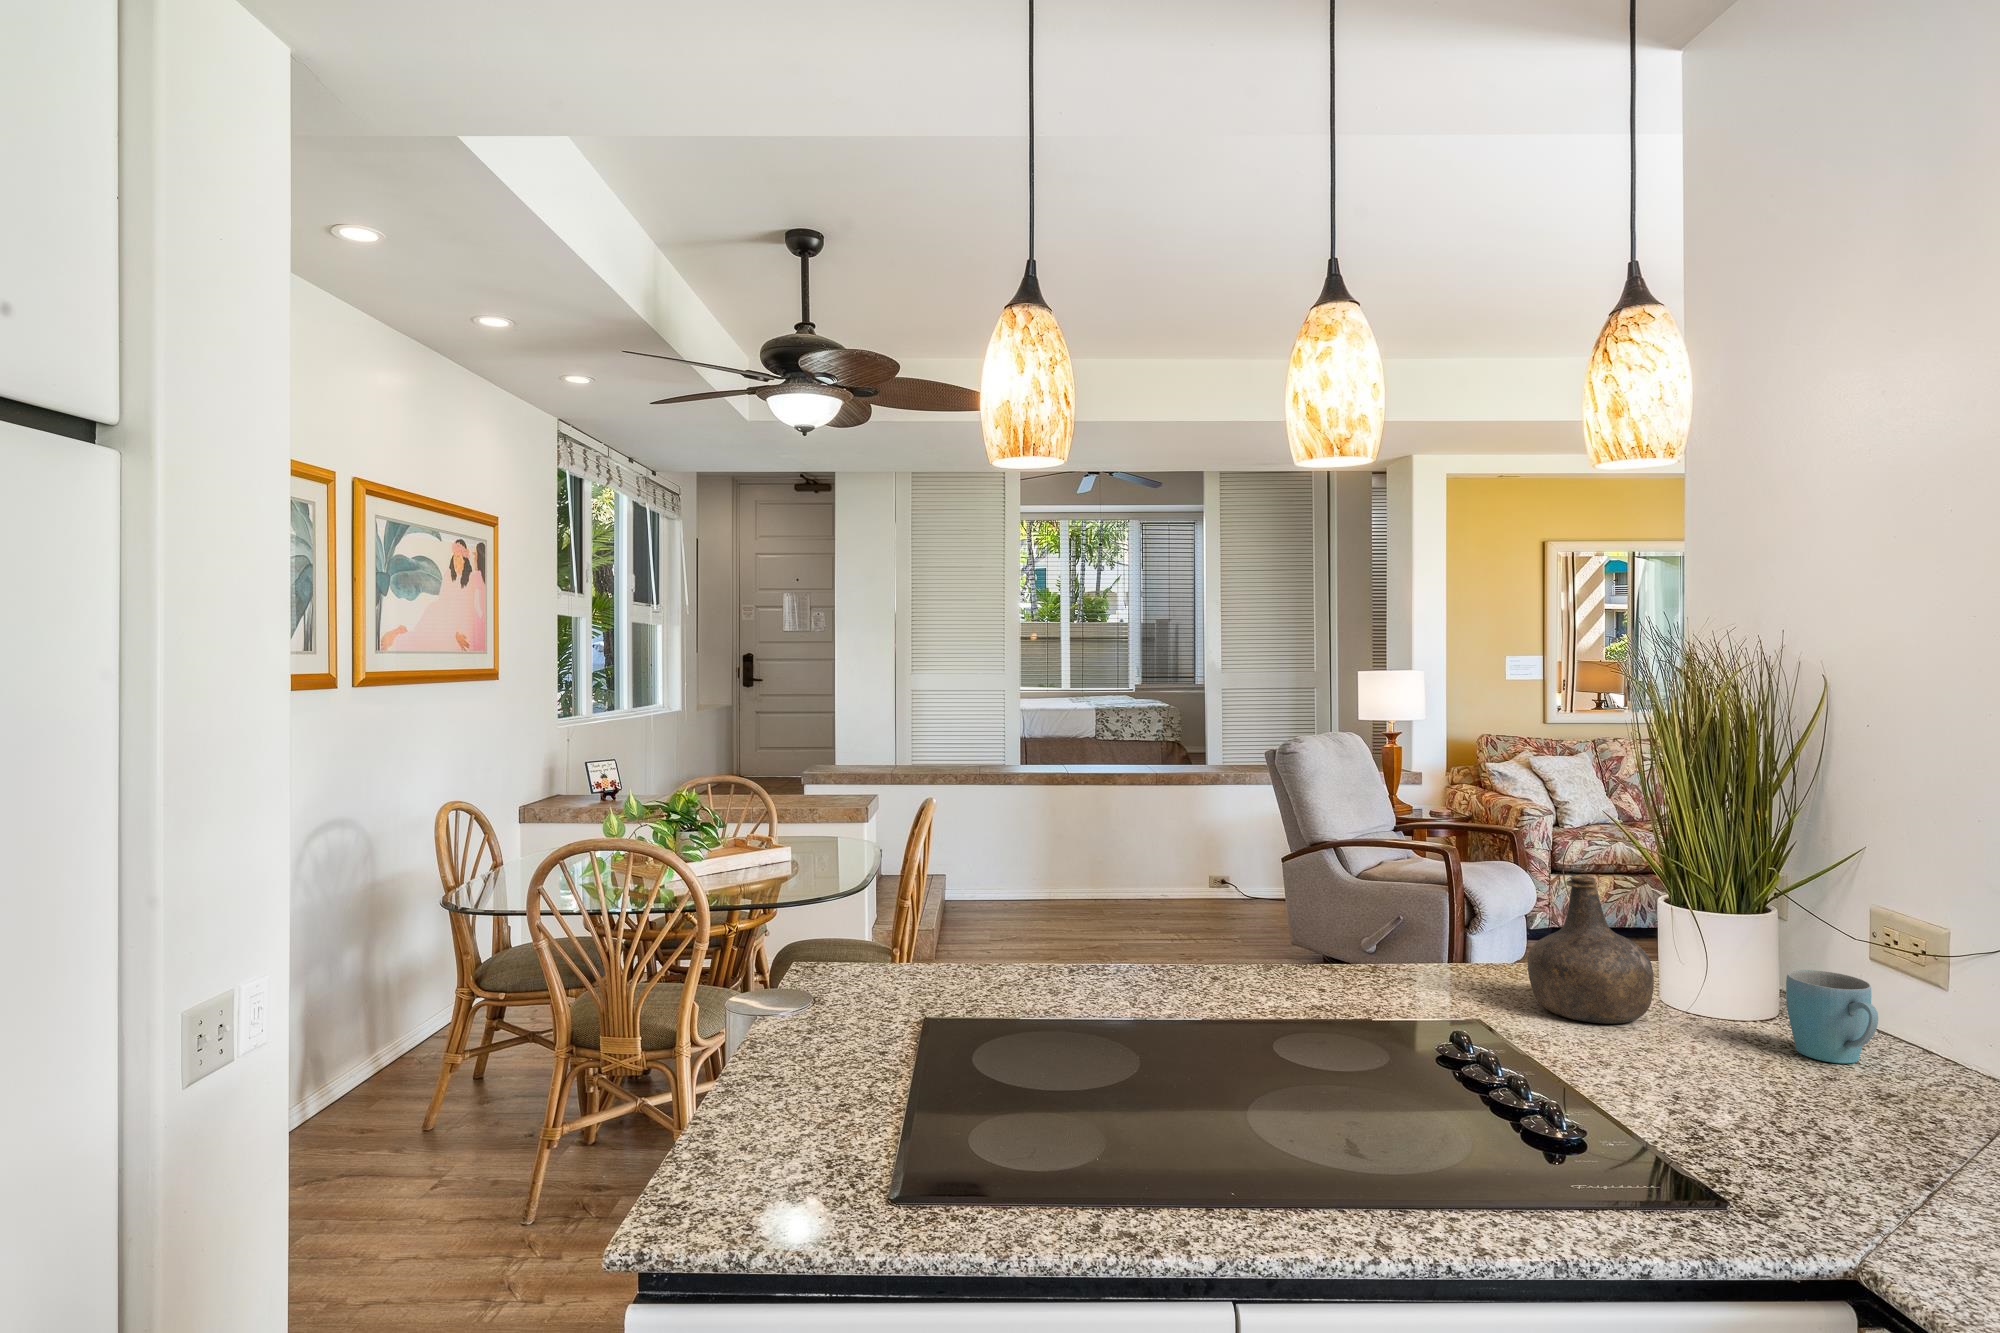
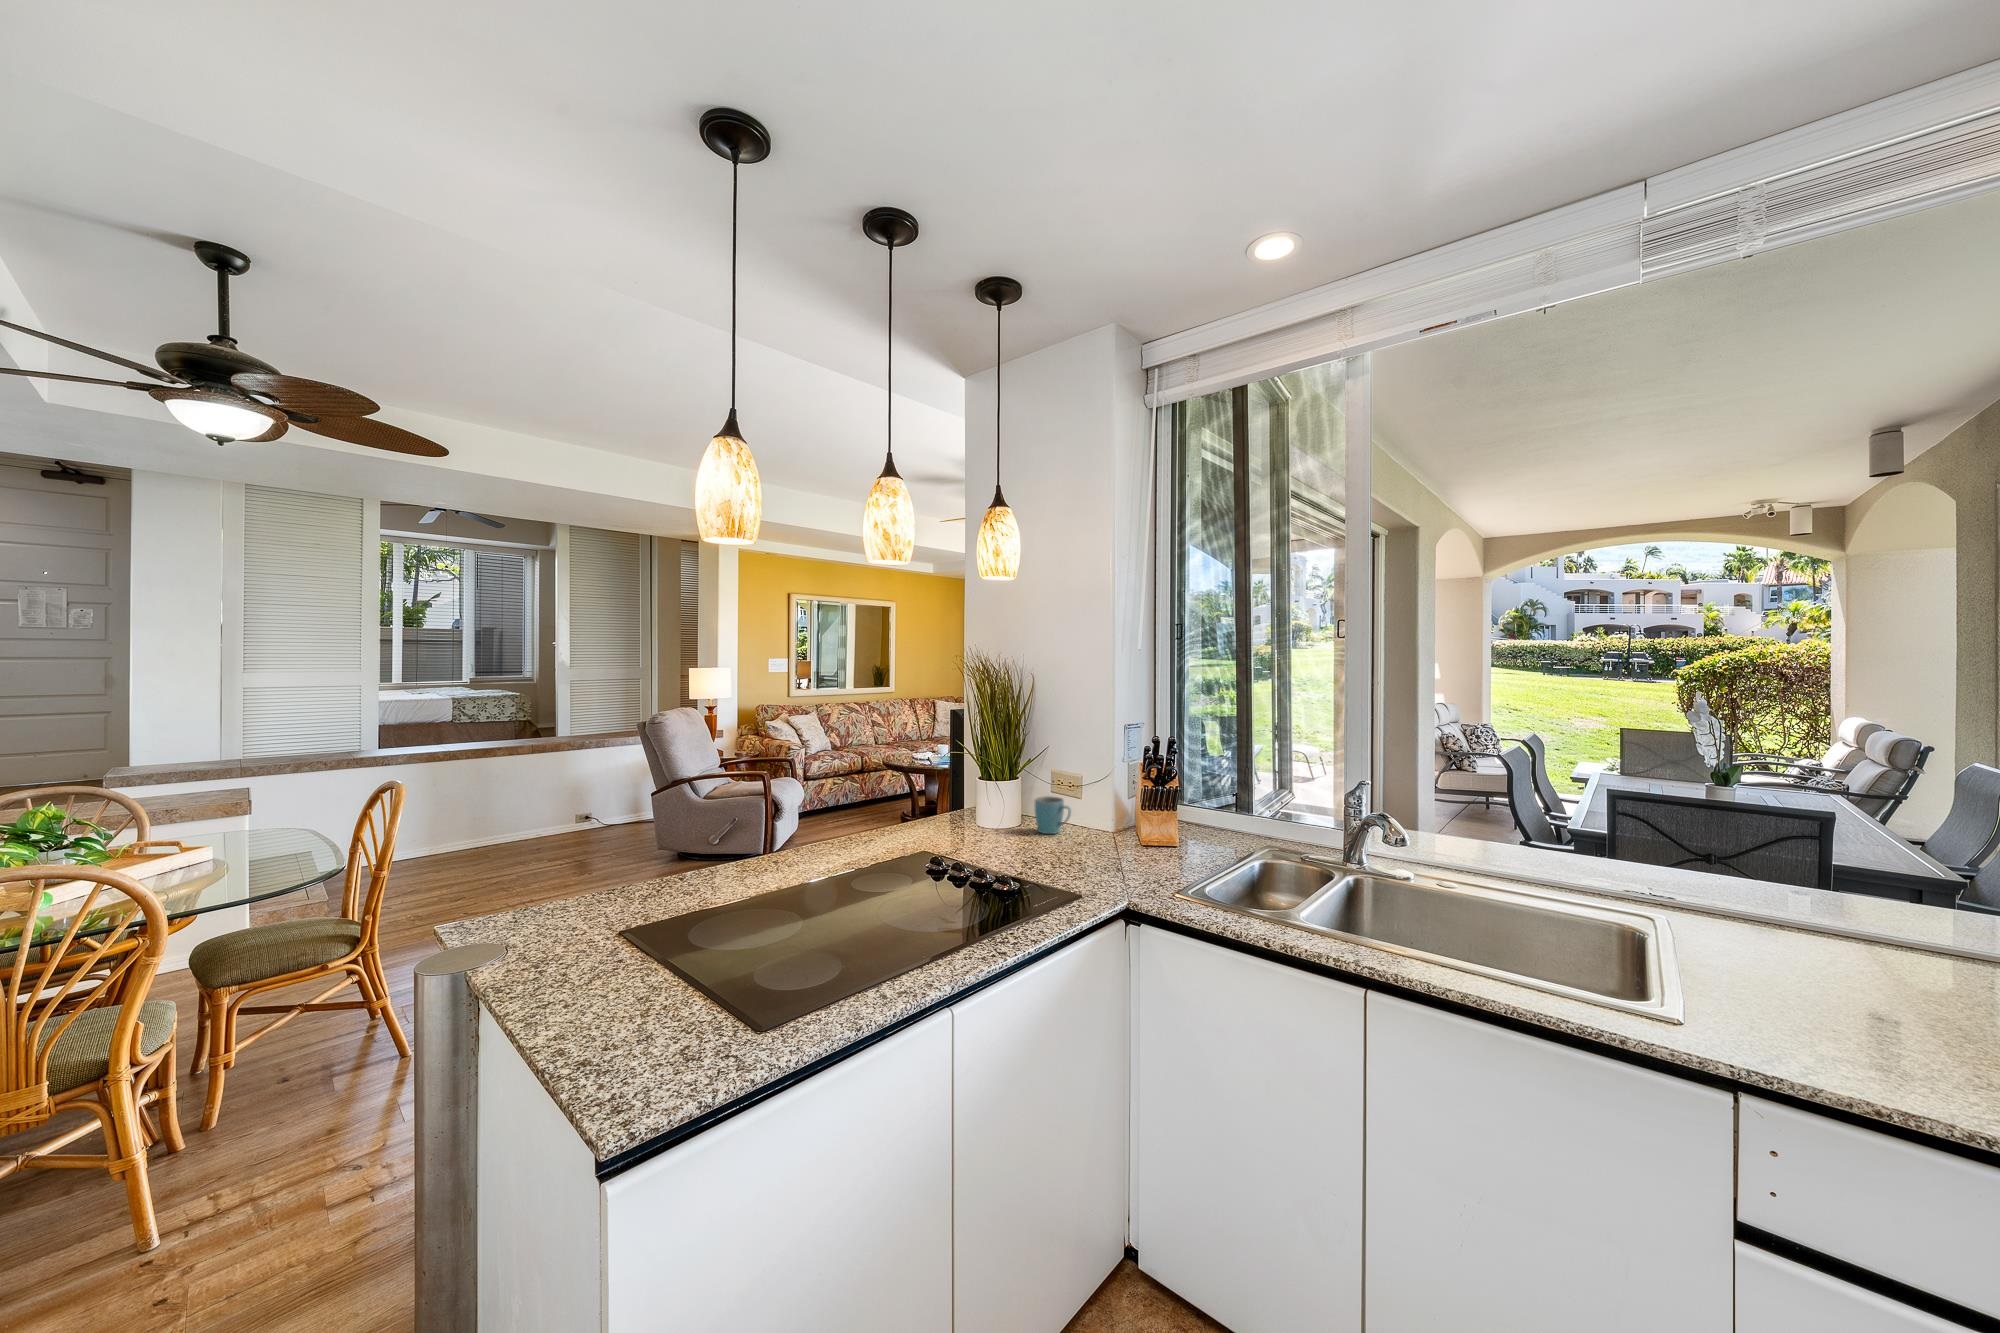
bottle: present [1528,875,1654,1024] -> none [929,769,983,839]

